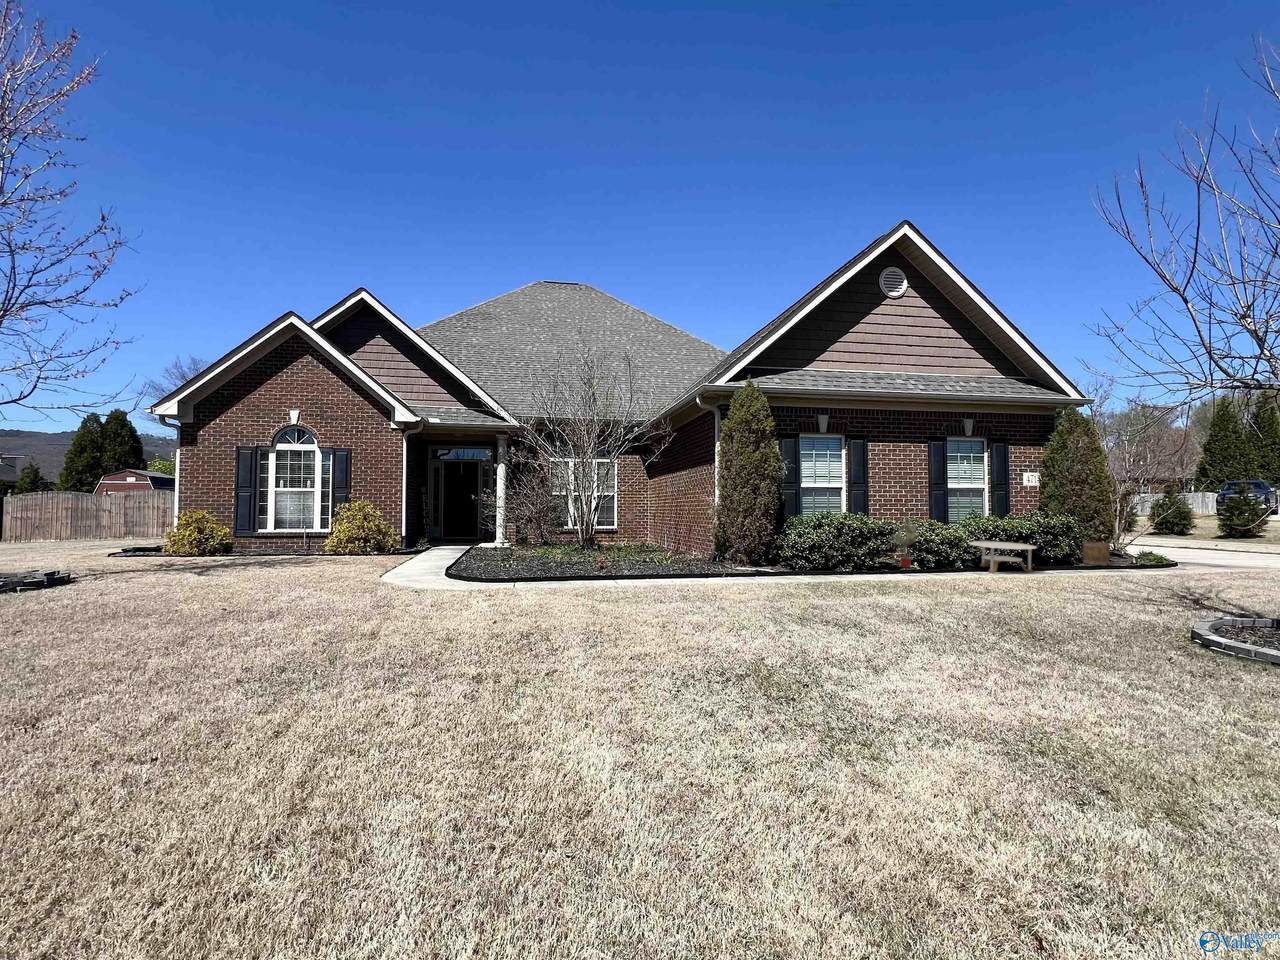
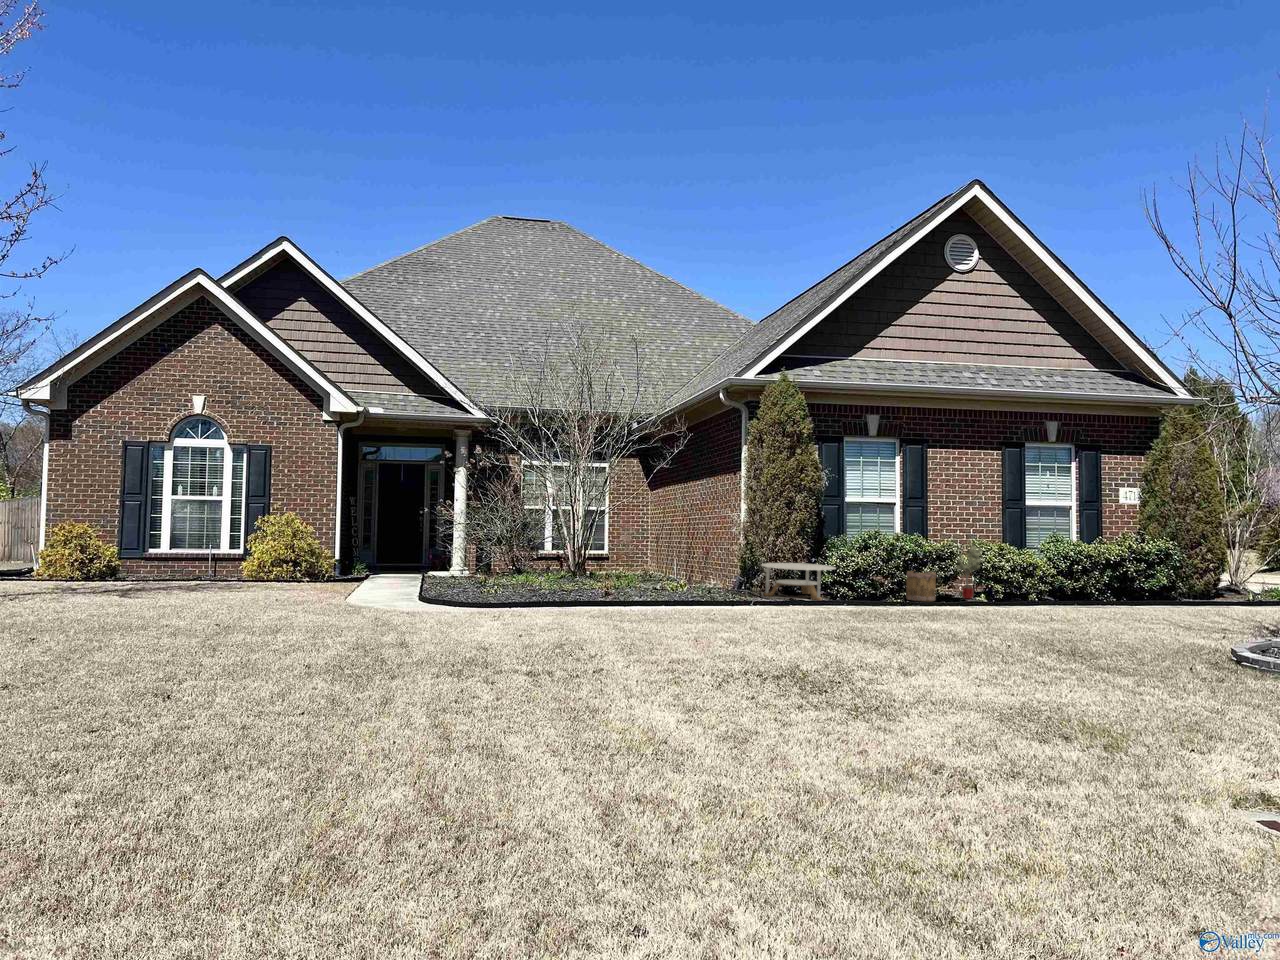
round table: present [969,541,1036,573] -> present [762,563,835,600]
bucket: present [1083,541,1111,566] -> present [906,570,940,602]

